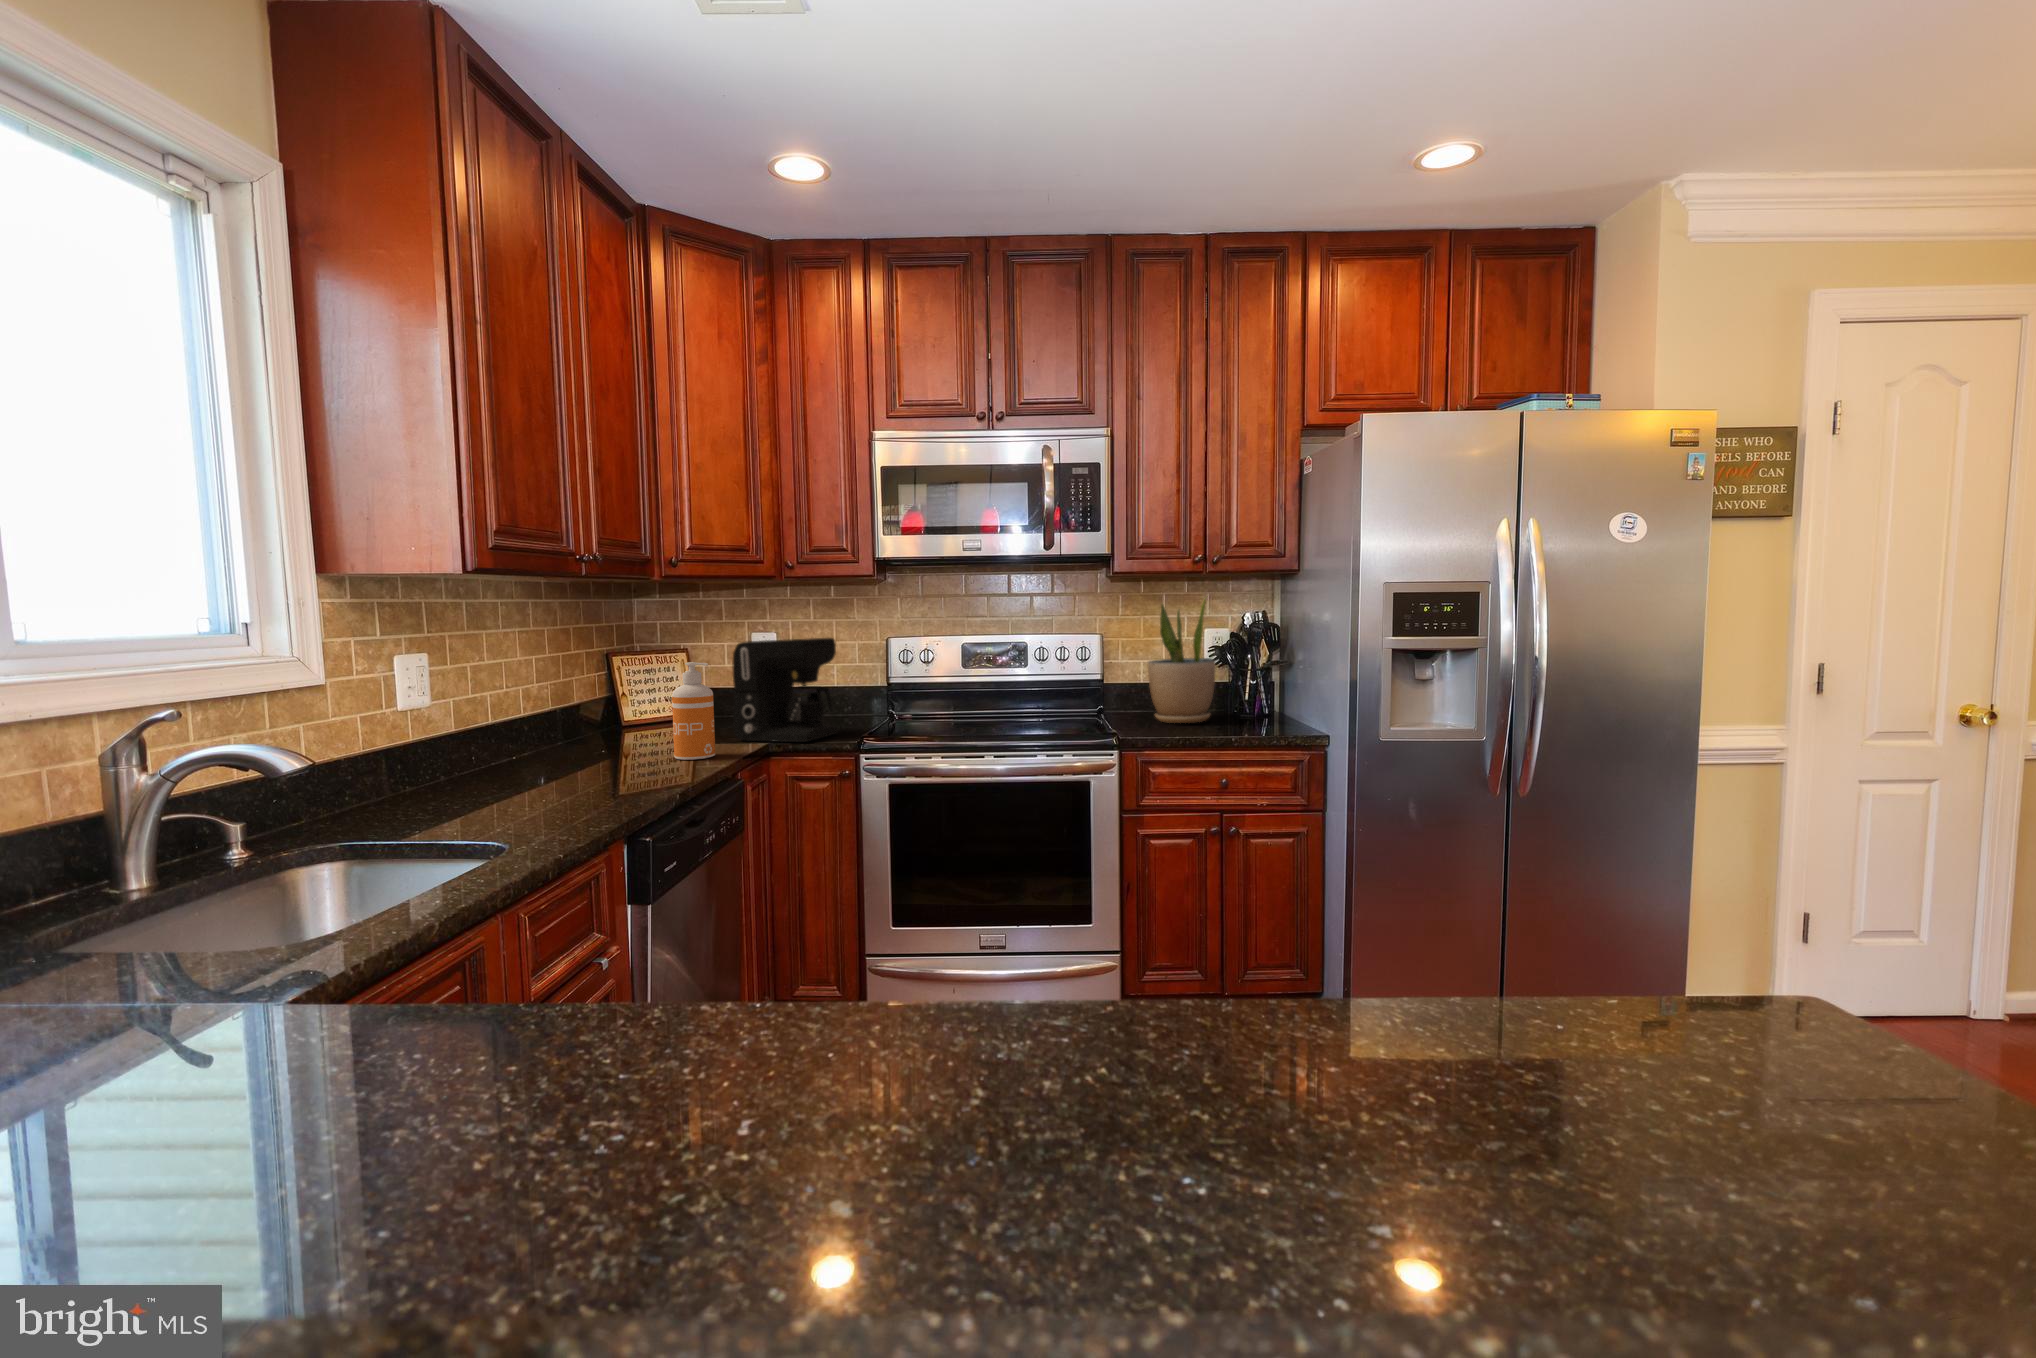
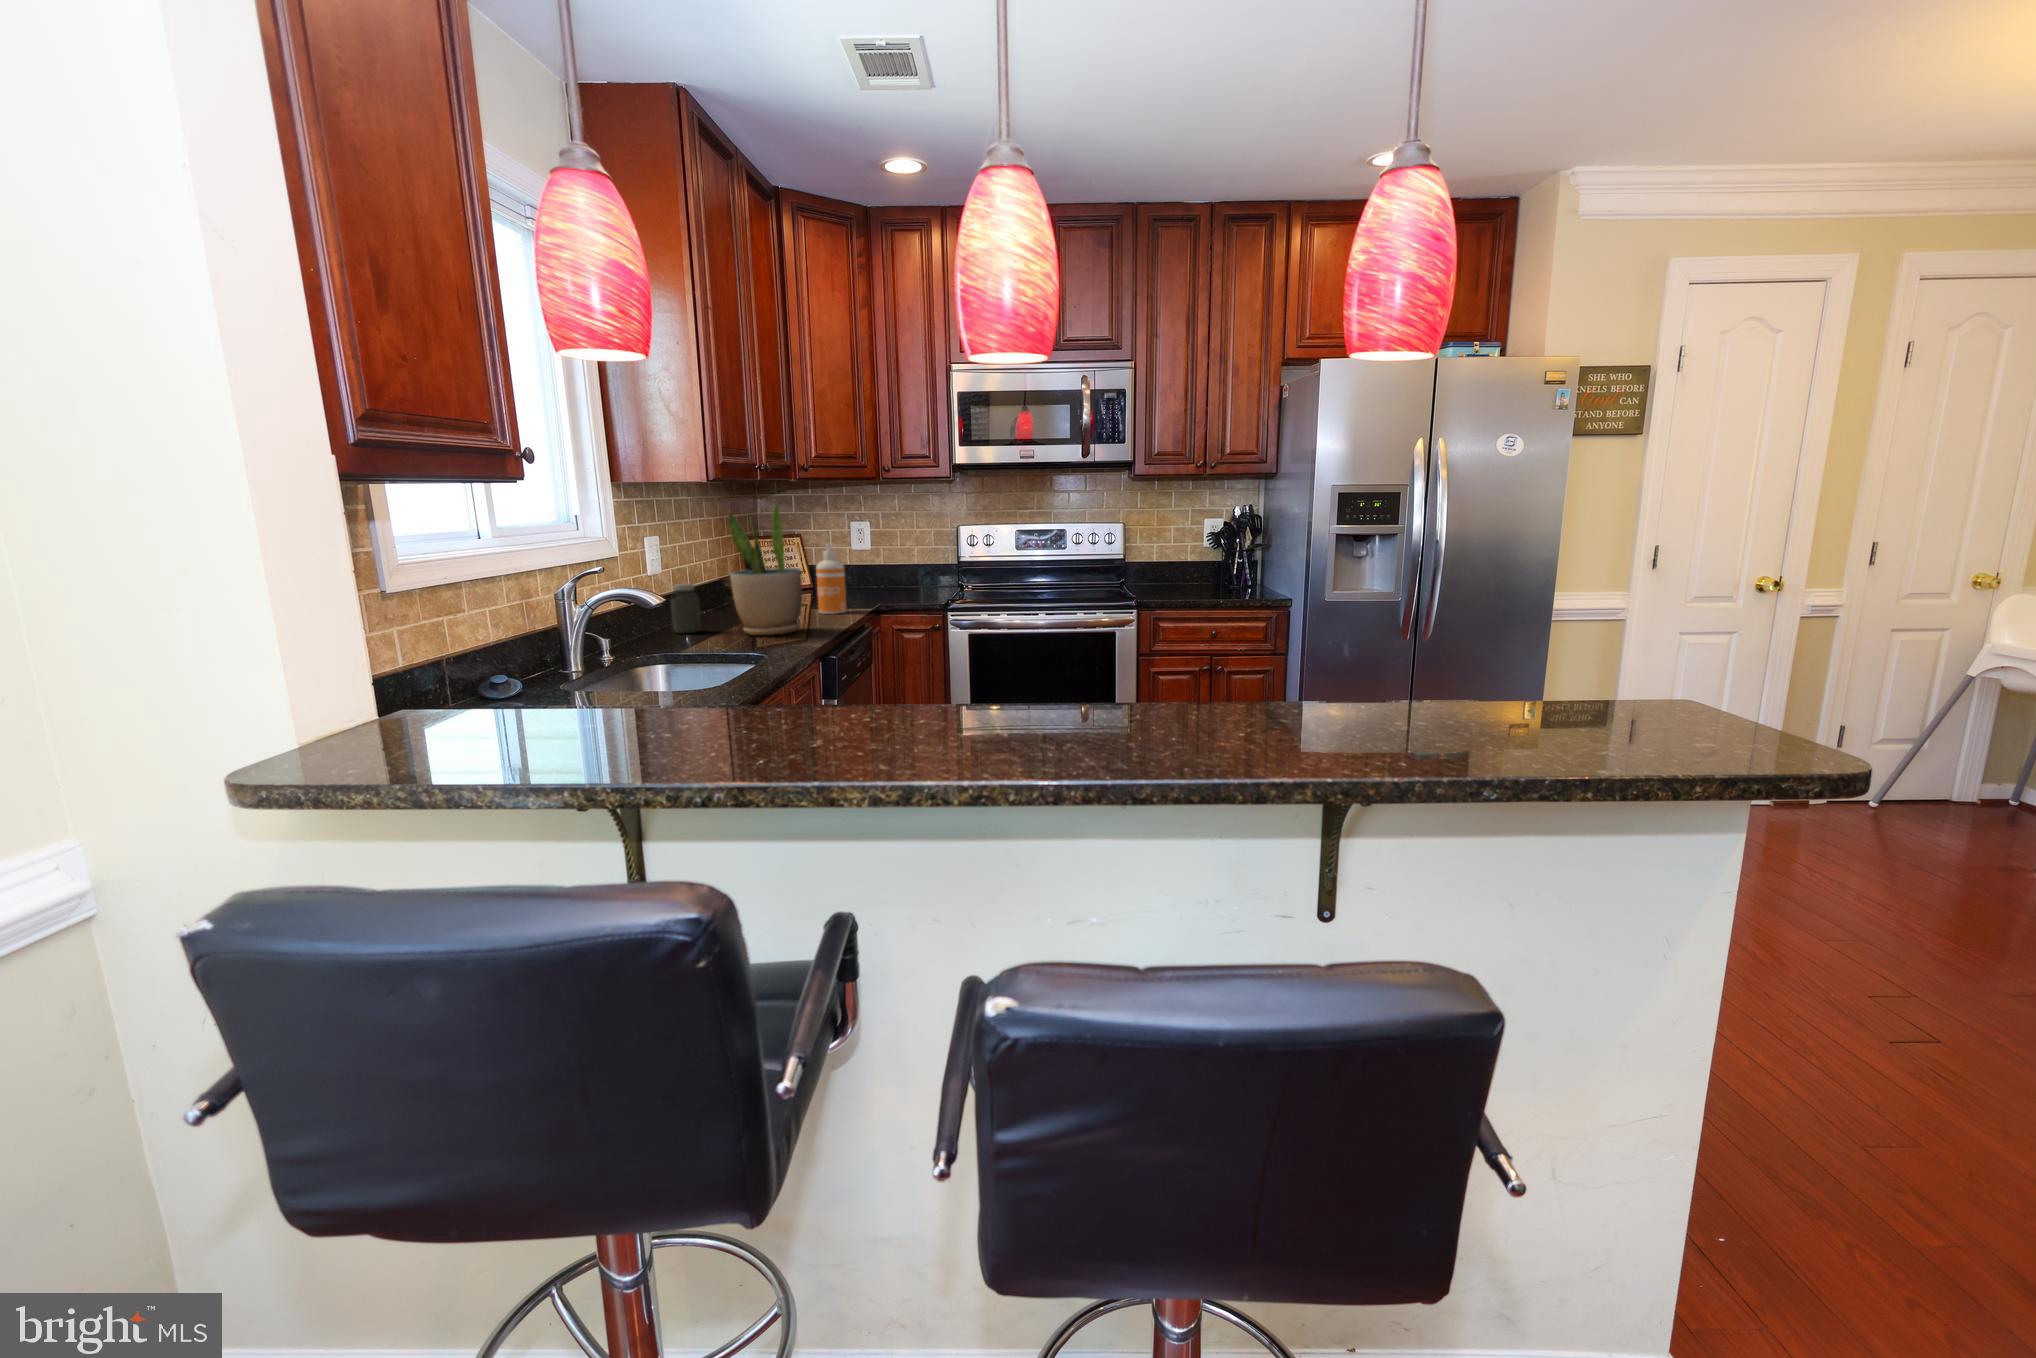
potted plant: present [1148,600,1215,723] -> present [728,505,802,635]
coffee maker: present [732,638,839,742] -> none [848,526,925,604]
jar: none [412,724,462,800] -> present [671,584,701,633]

